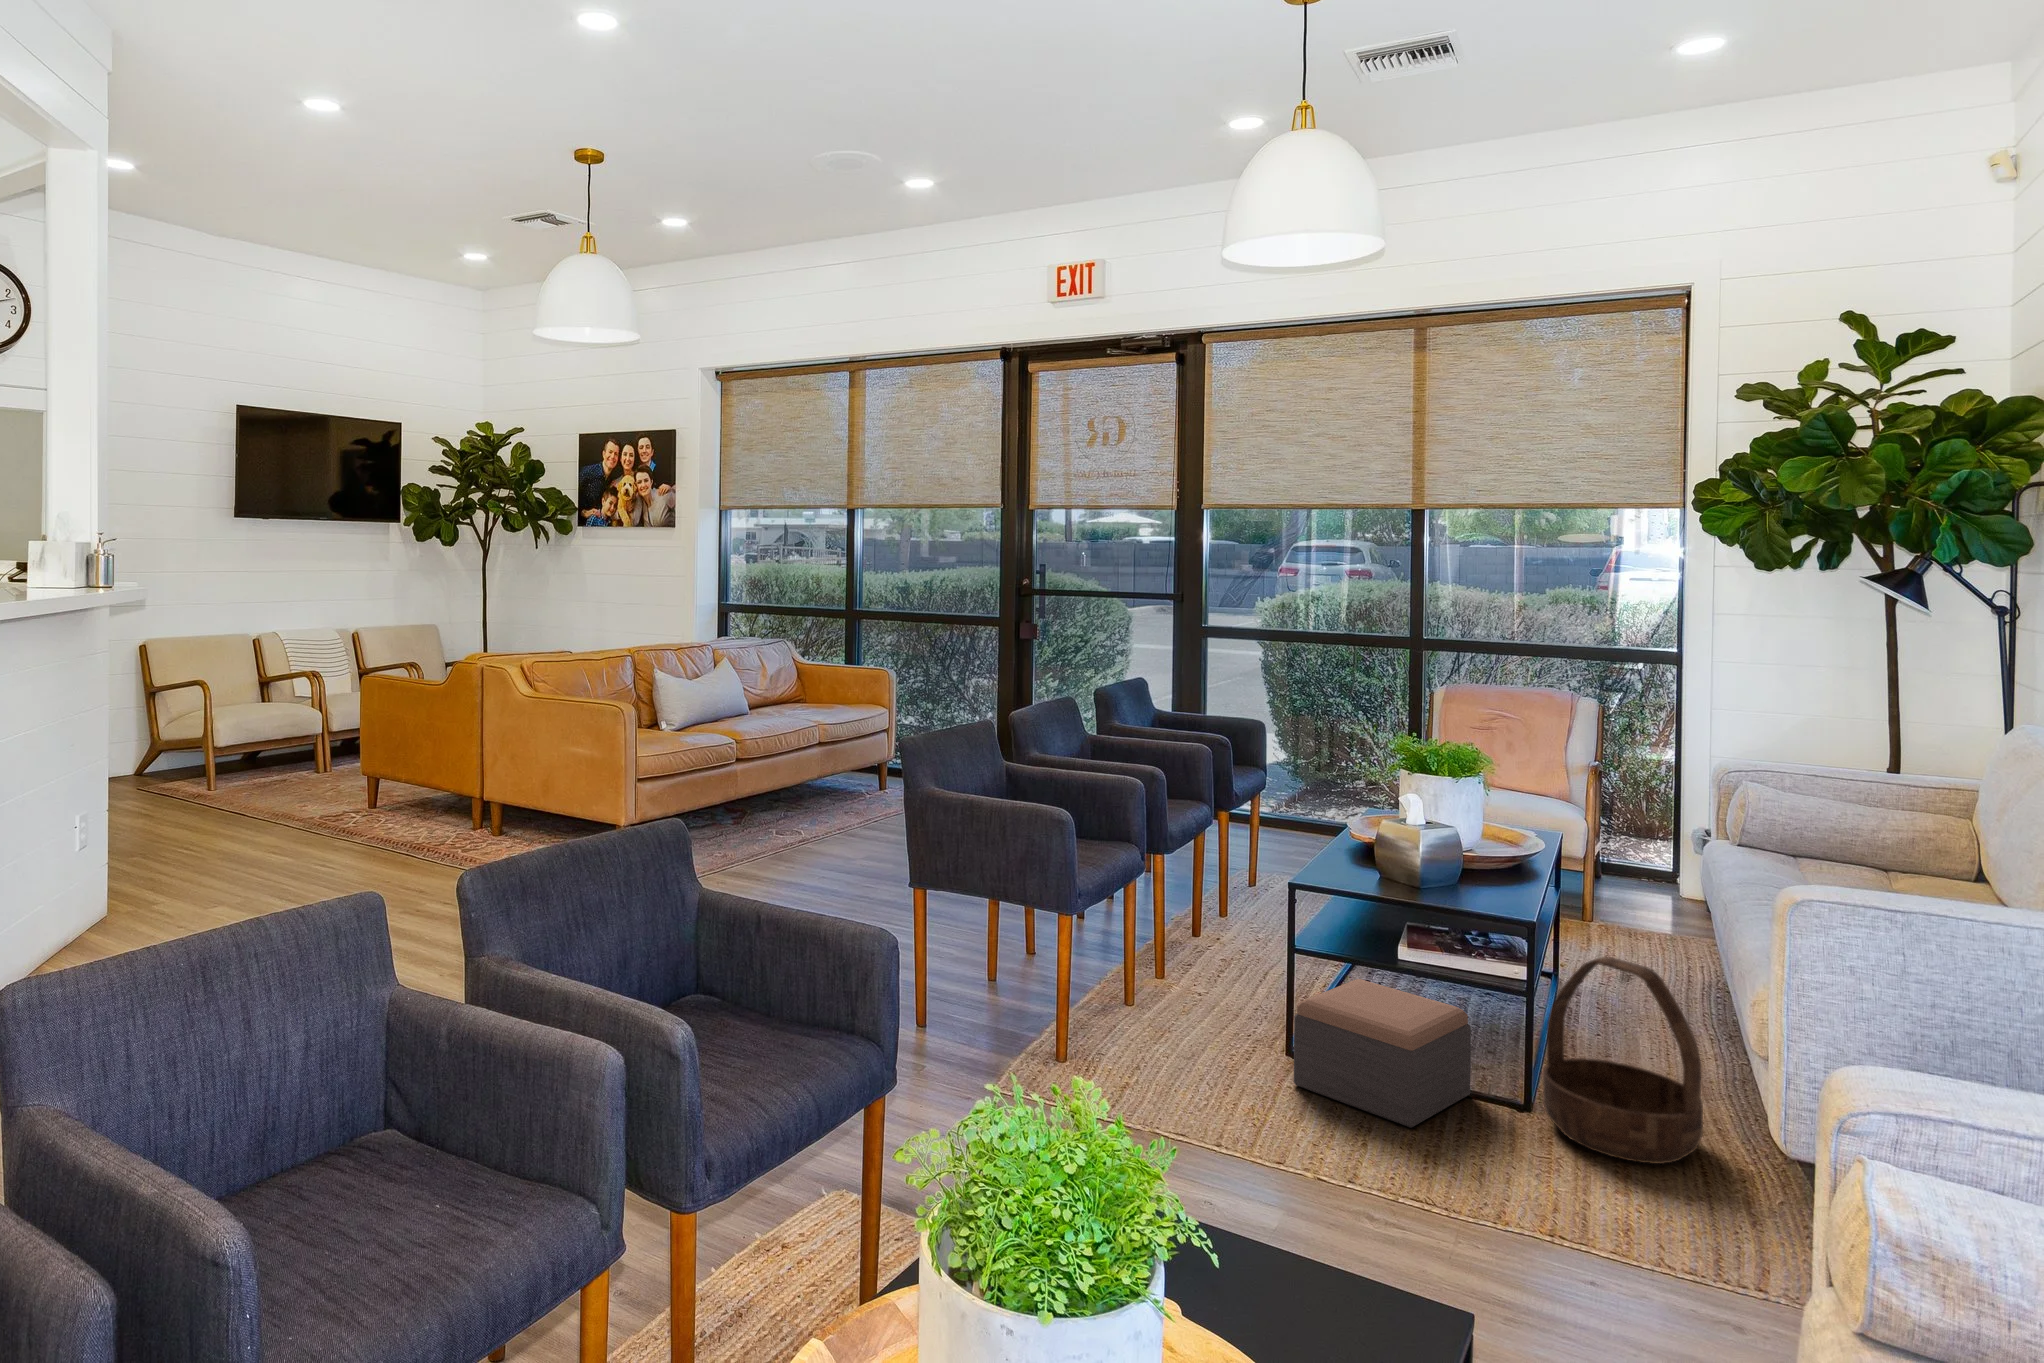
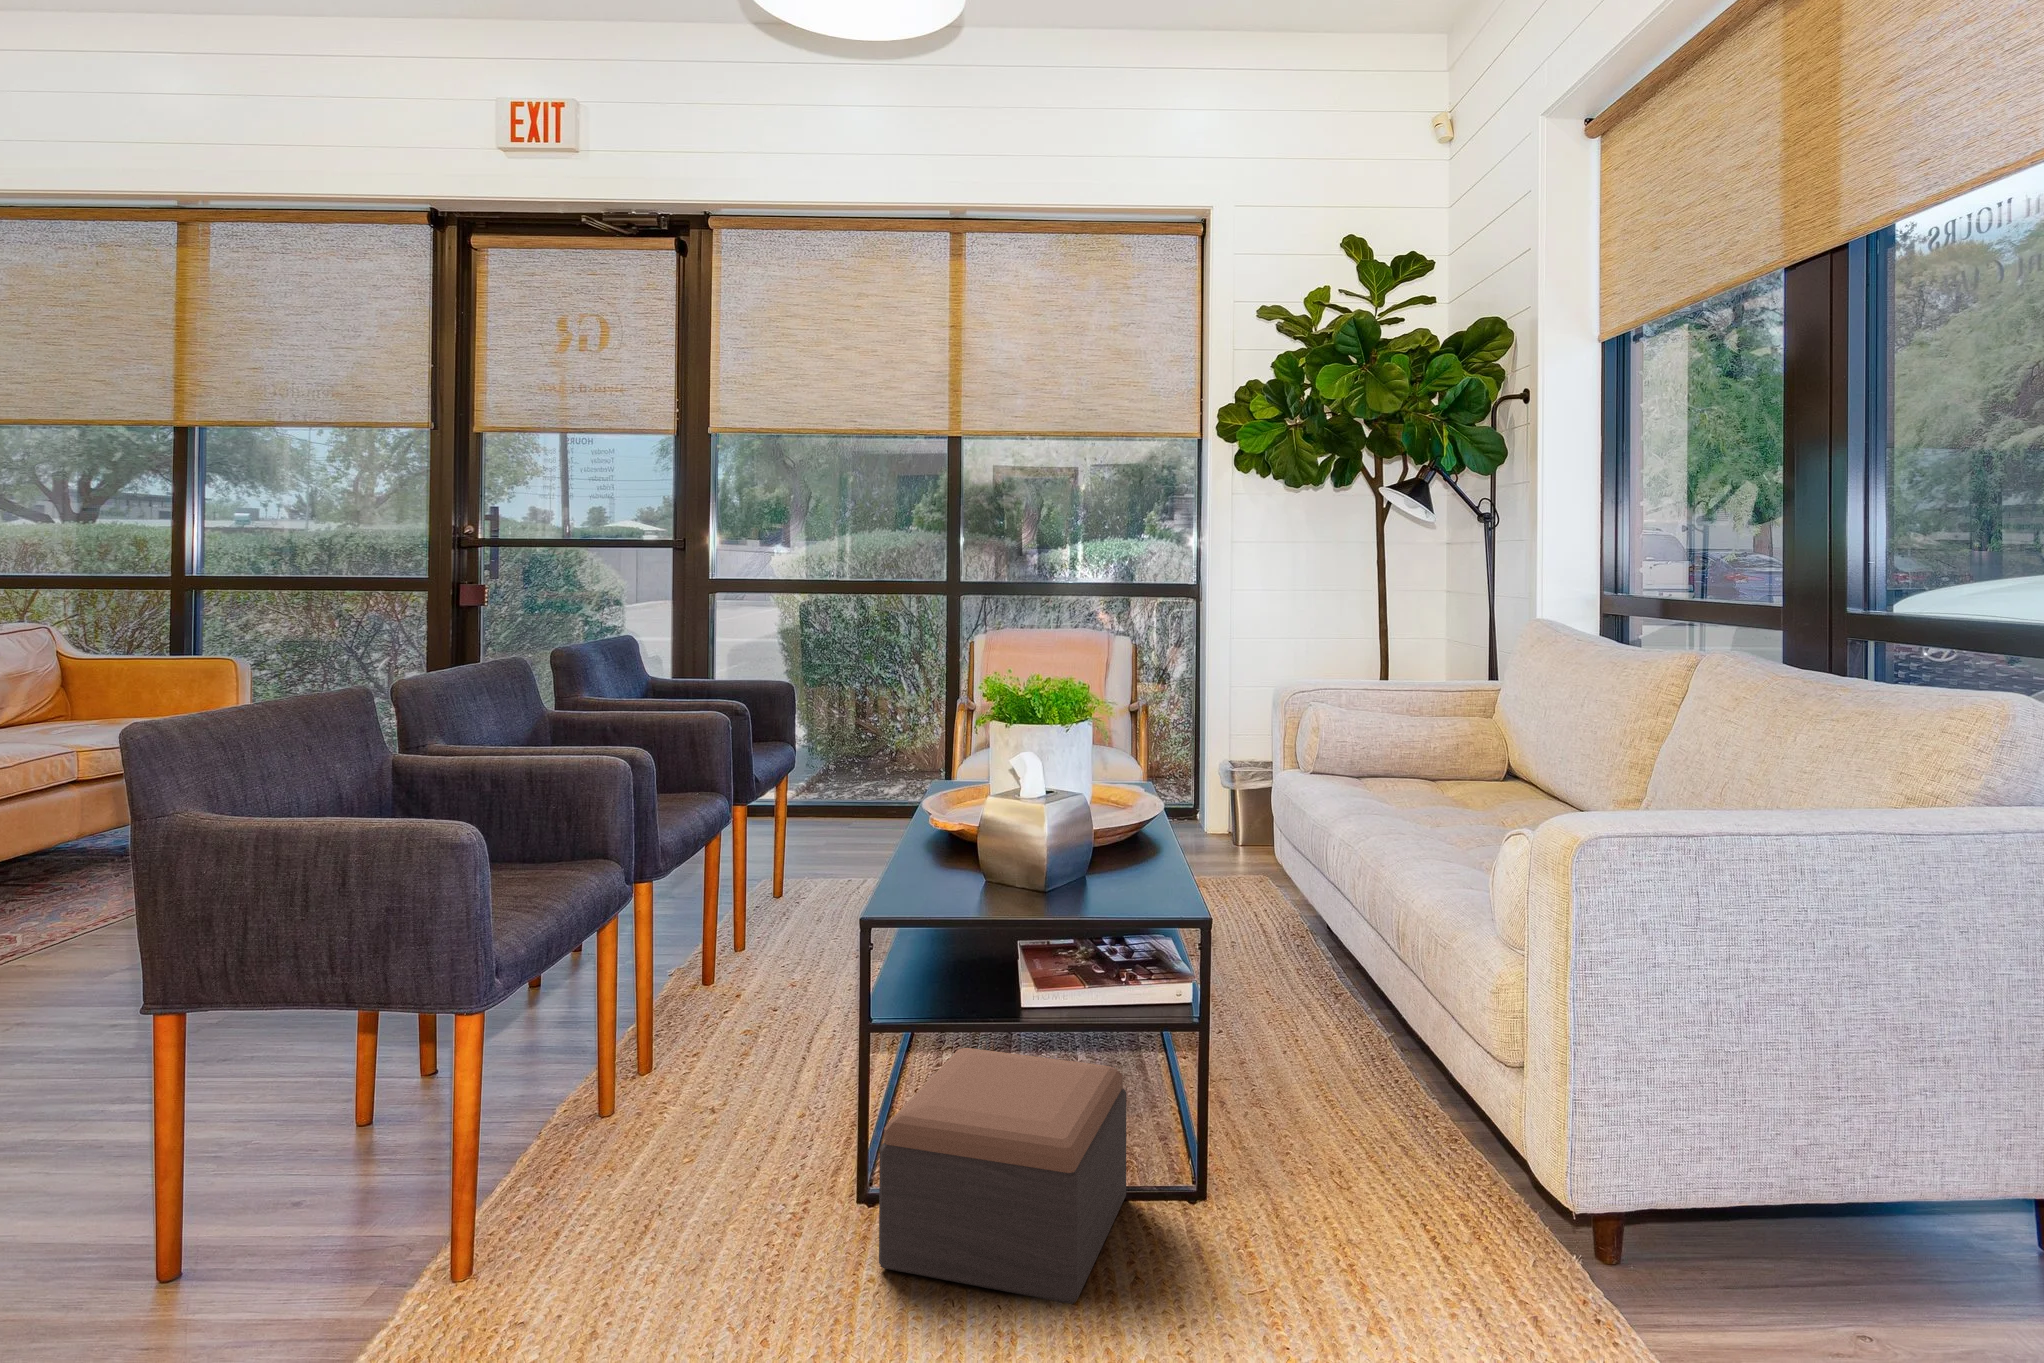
basket: present [1543,957,1703,1164] -> none [1226,949,1425,1257]

